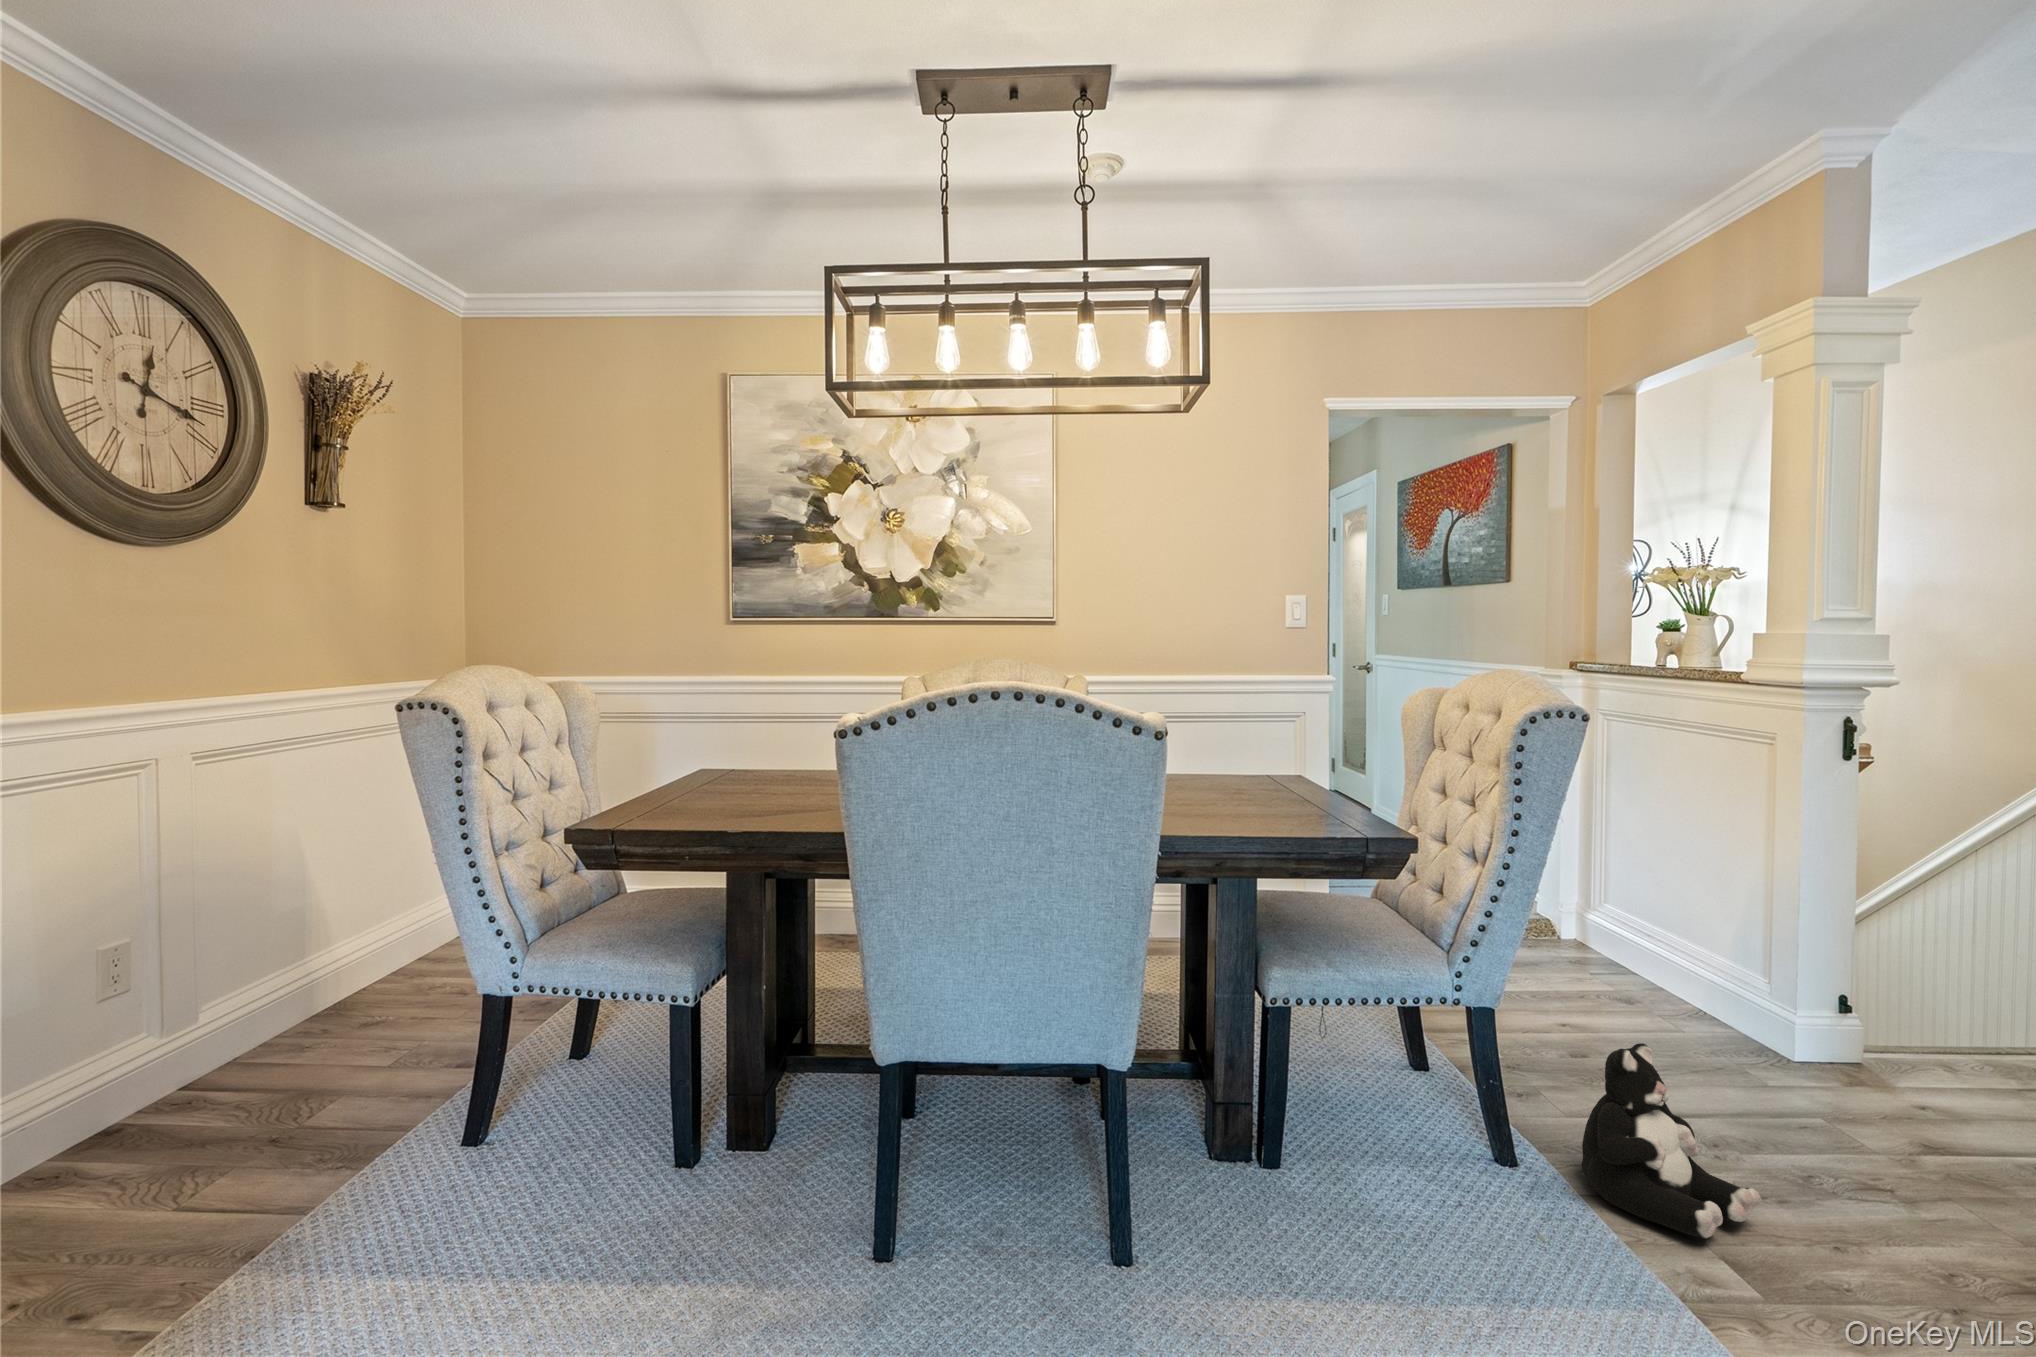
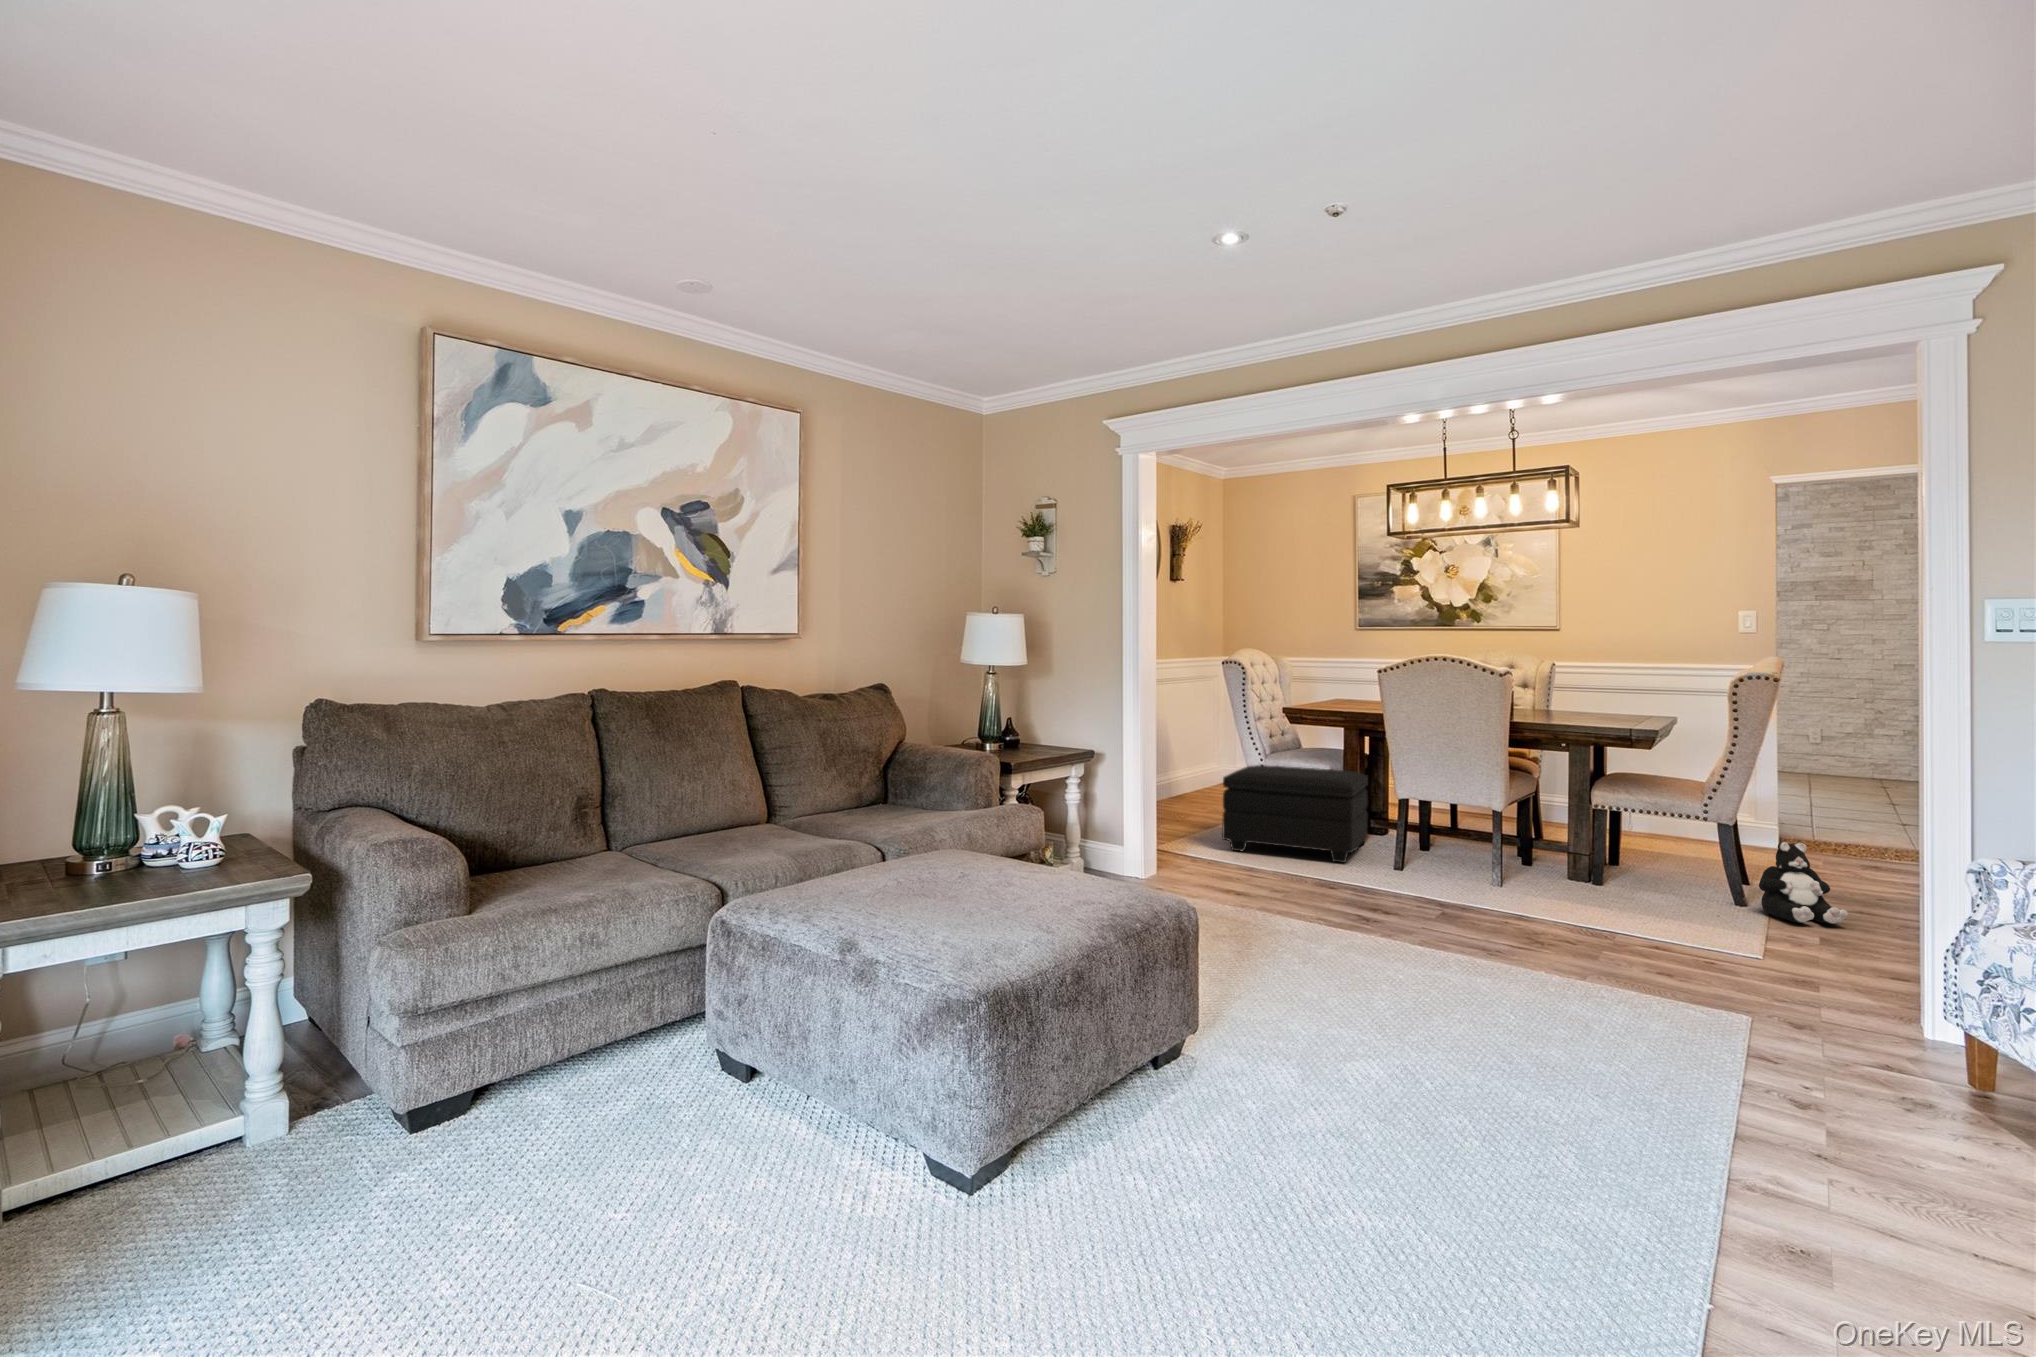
footstool: none [364,967,790,1287] -> present [1222,765,1368,863]

